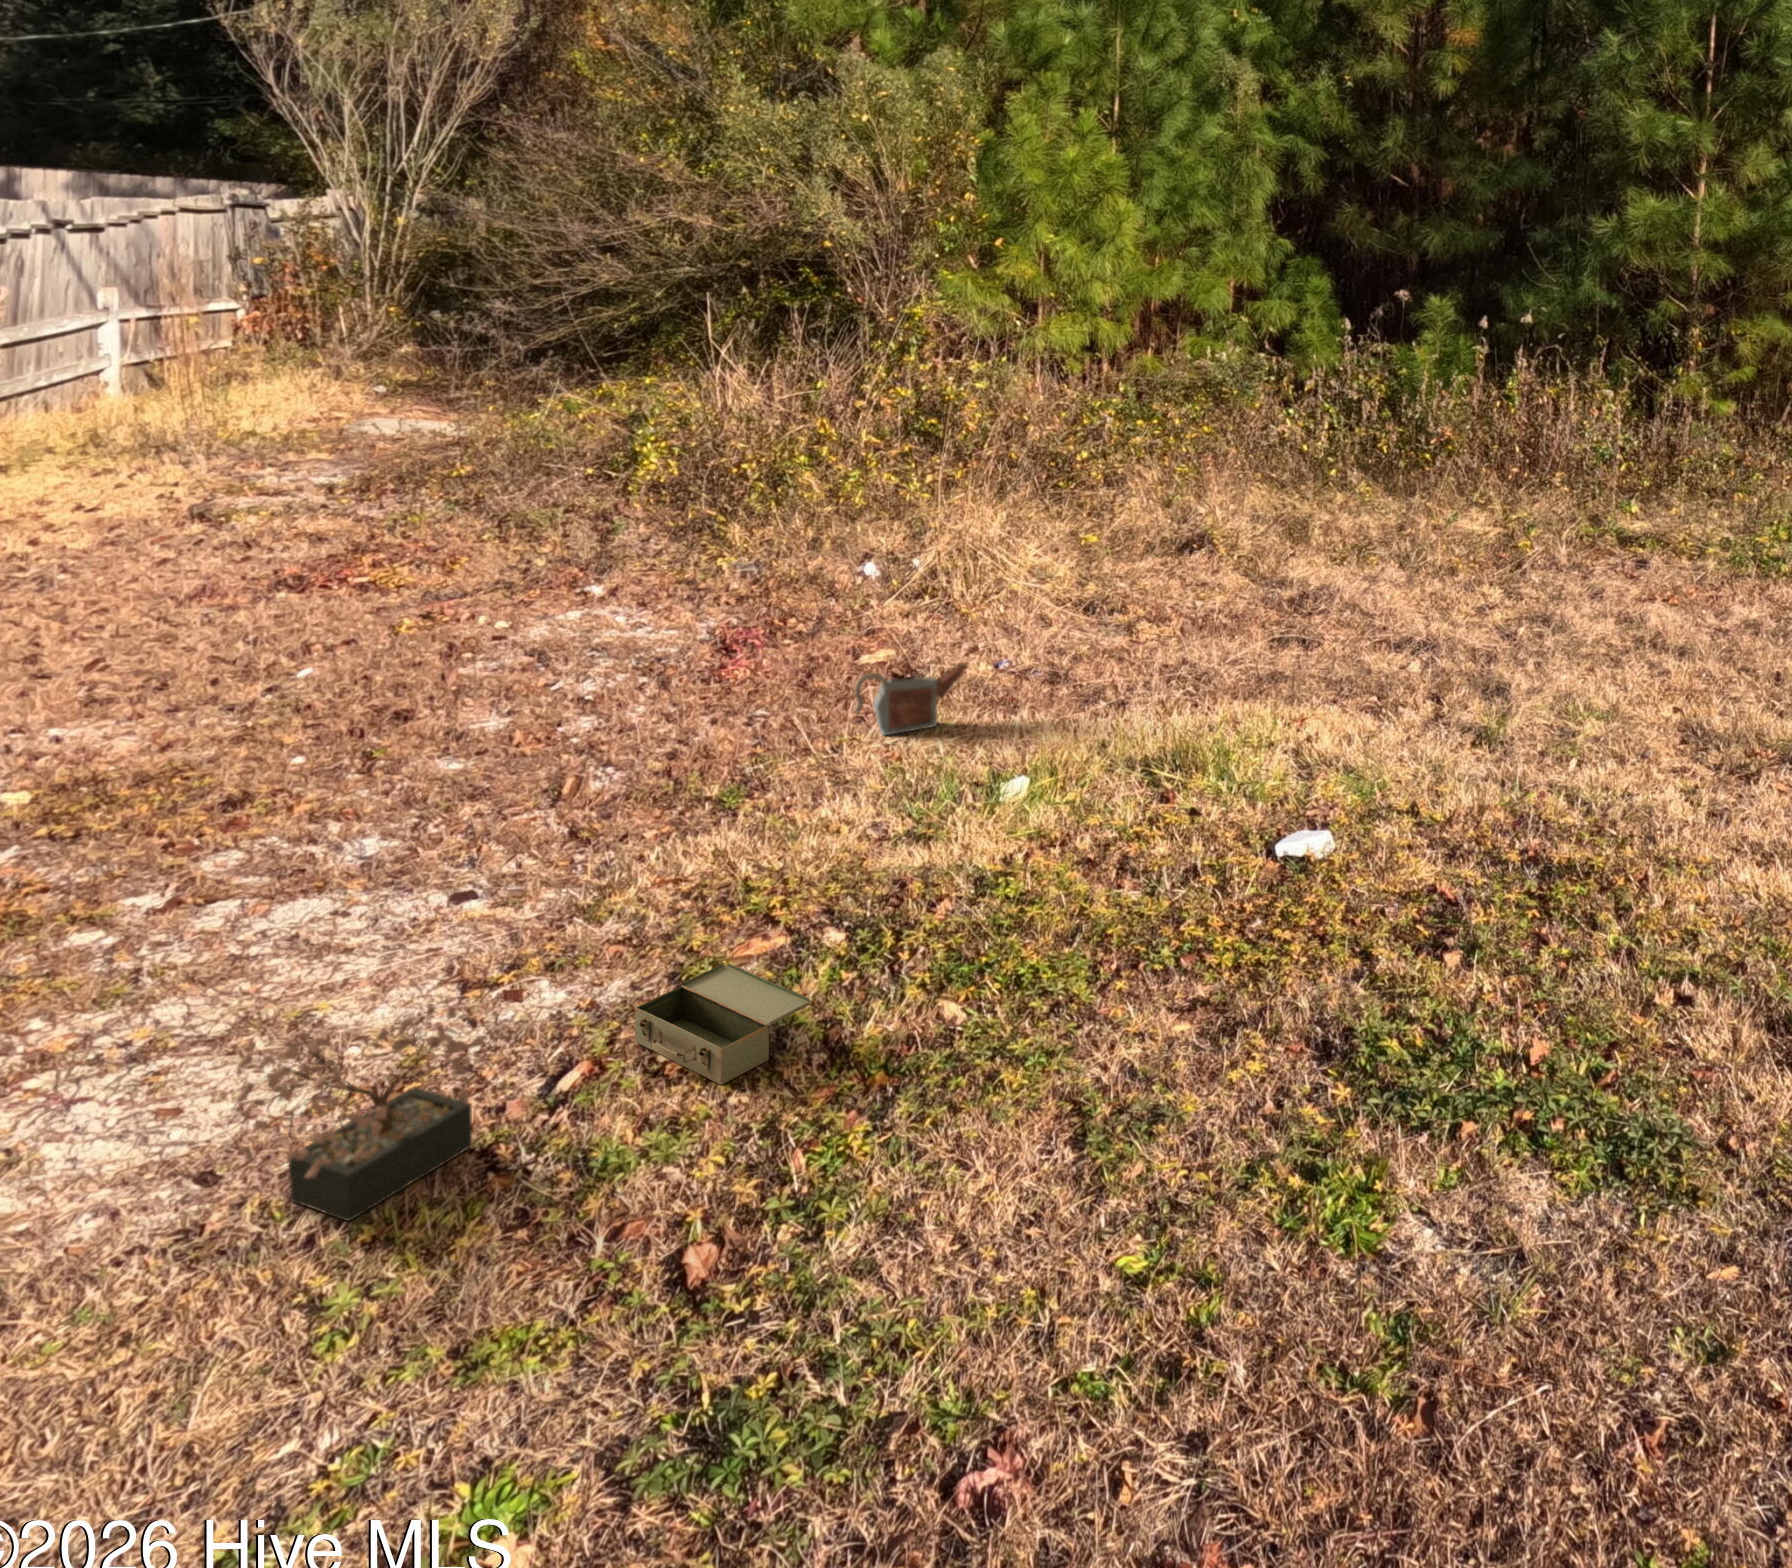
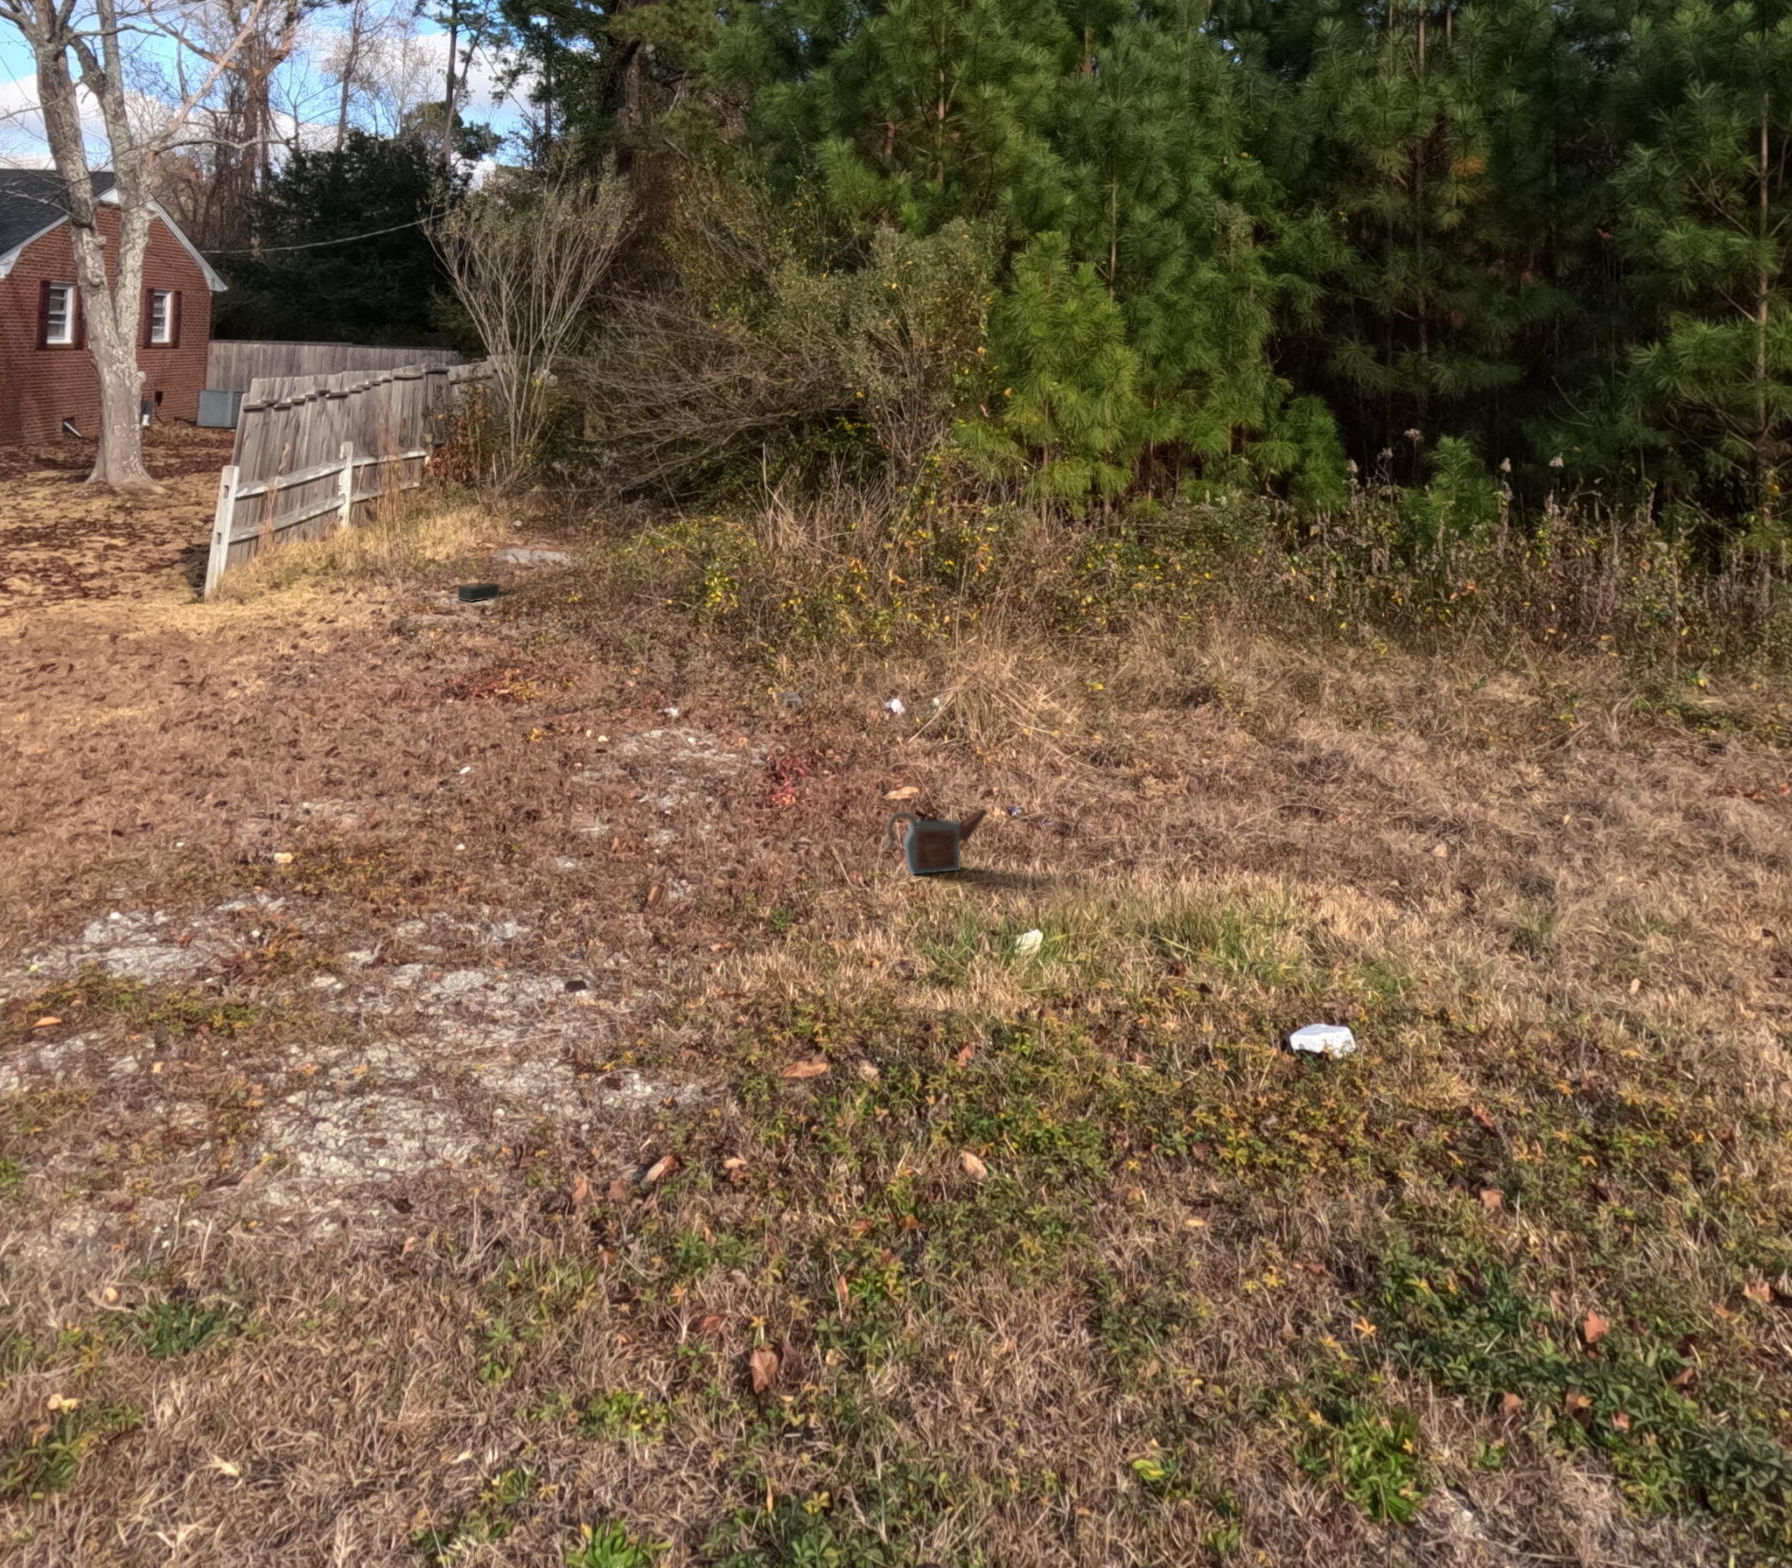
toolbox: present [635,964,812,1085] -> none [708,1082,853,1200]
decorative plant: present [236,1006,482,1221] -> present [450,552,501,602]

